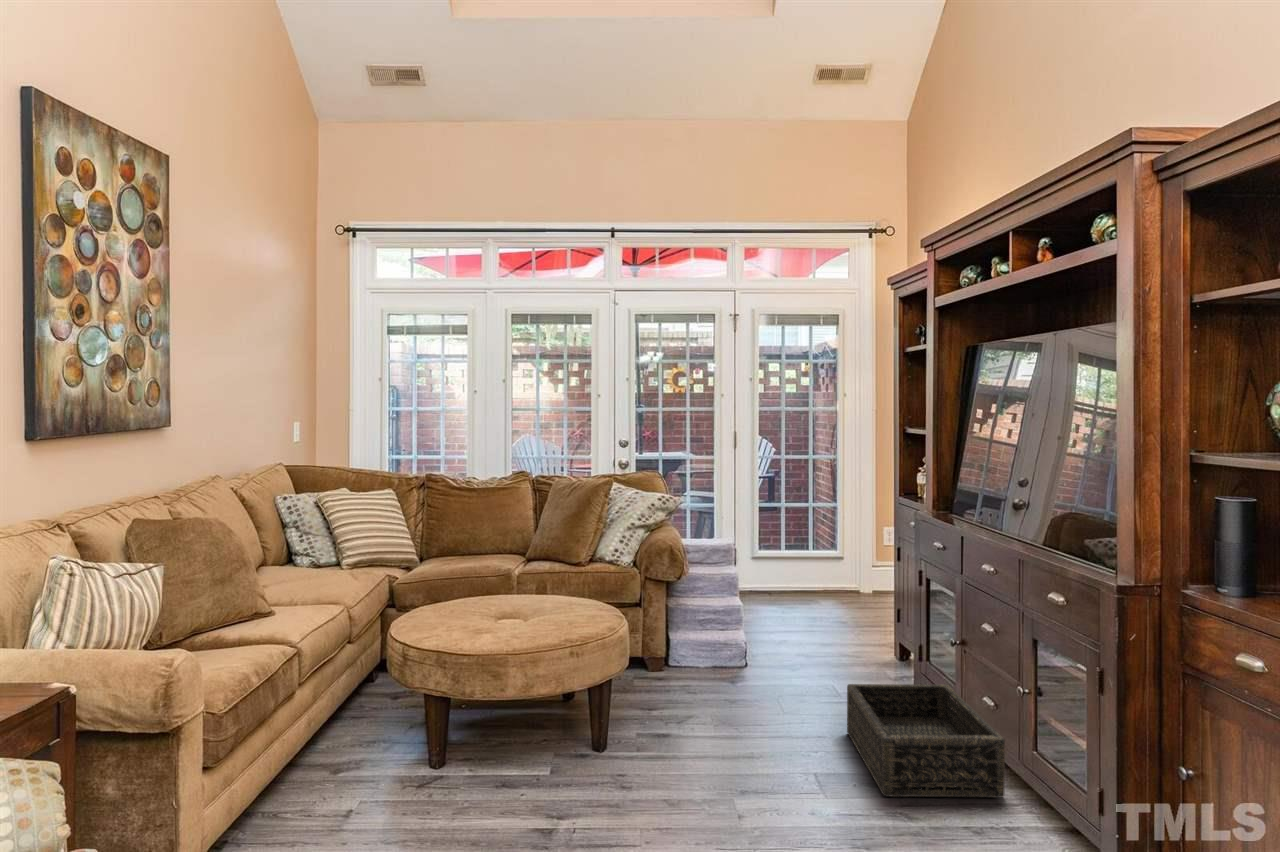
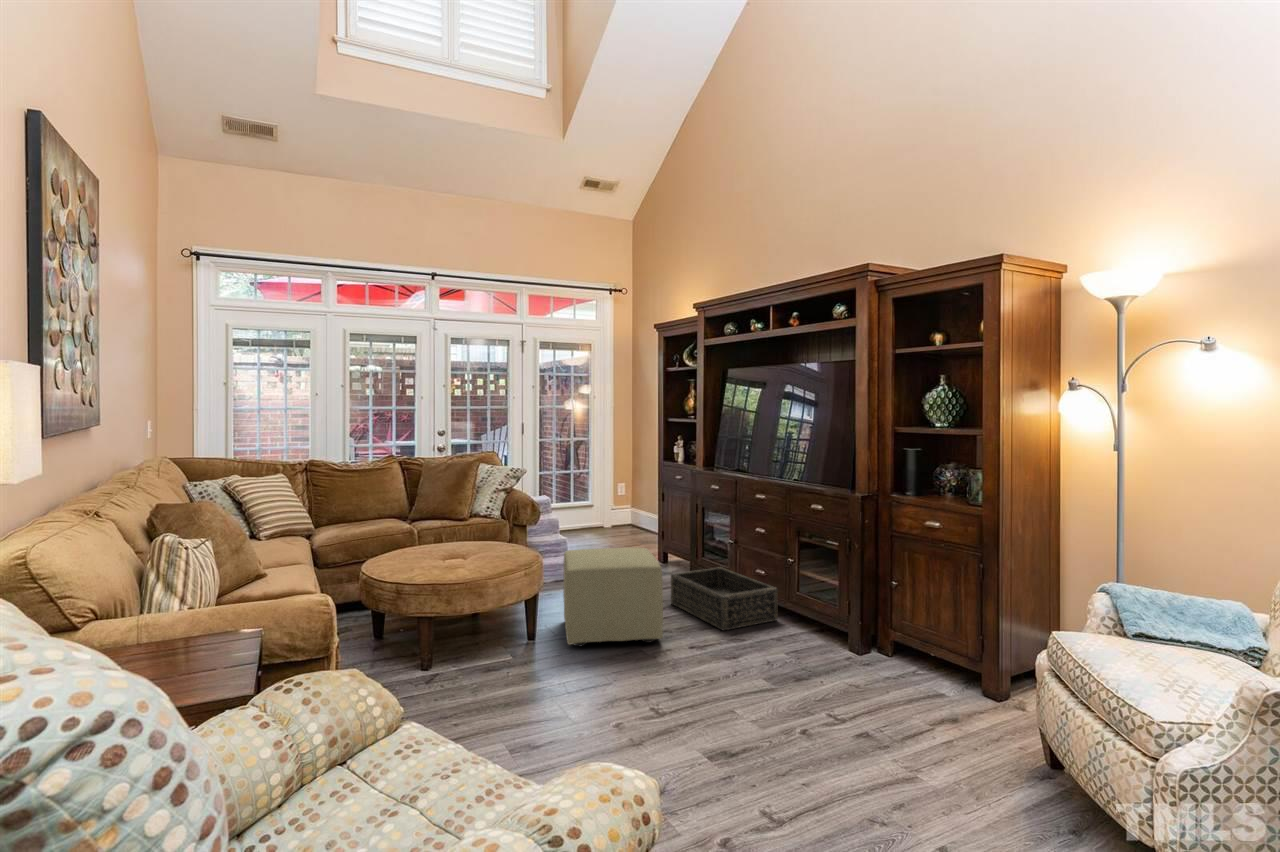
ottoman: none [613,626,788,792] -> present [563,548,663,646]

